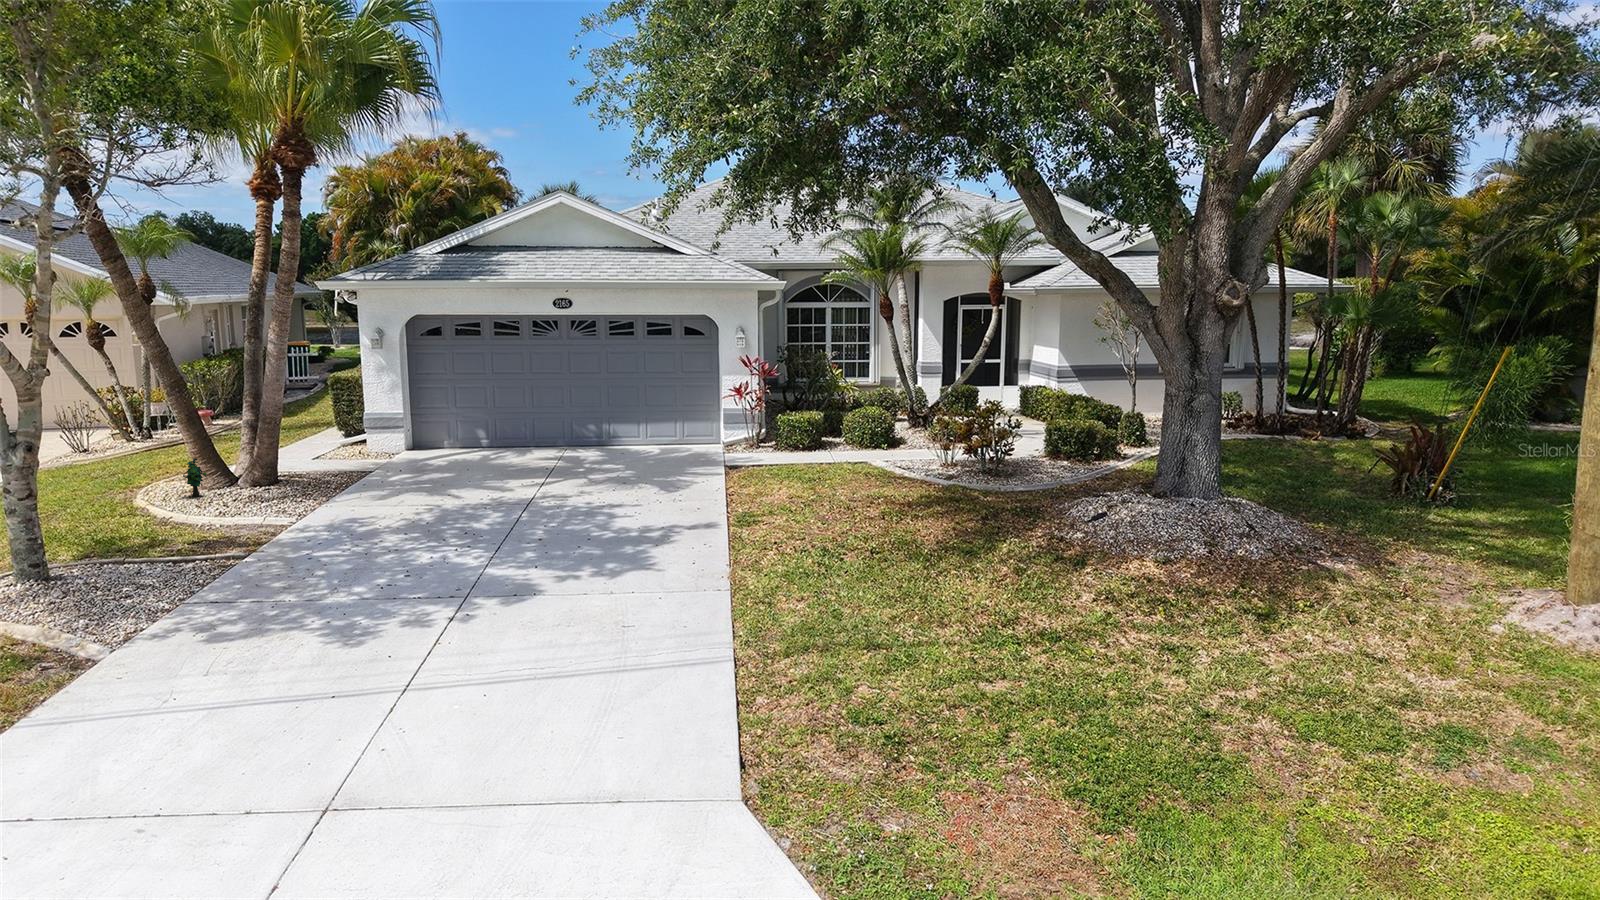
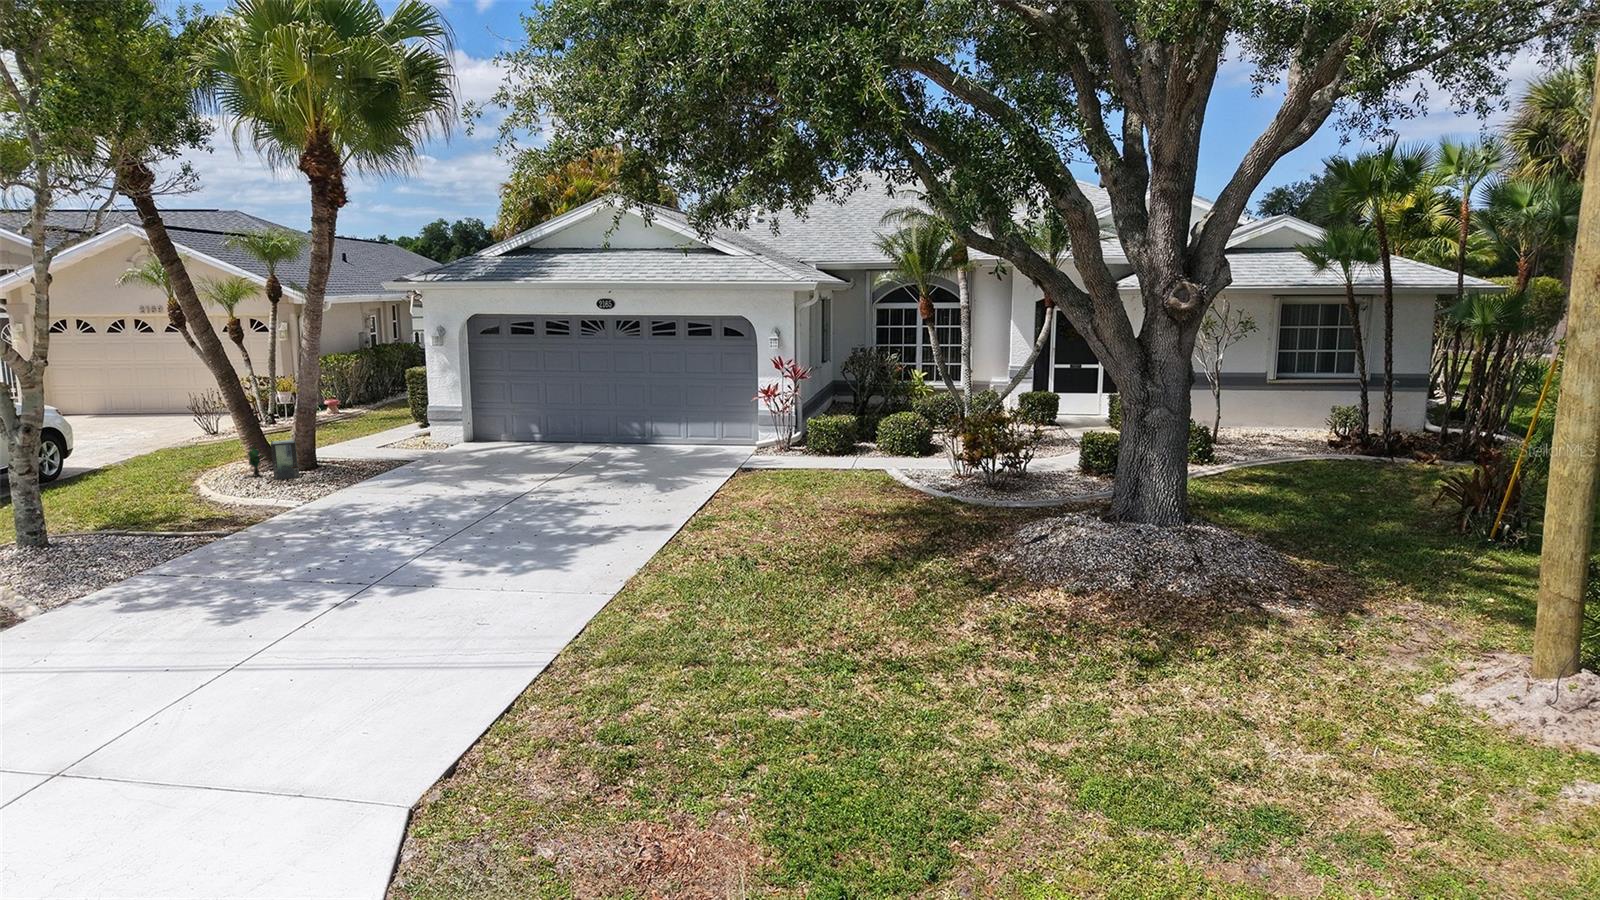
storage box: none [215,454,251,500] -> present [271,440,299,480]

